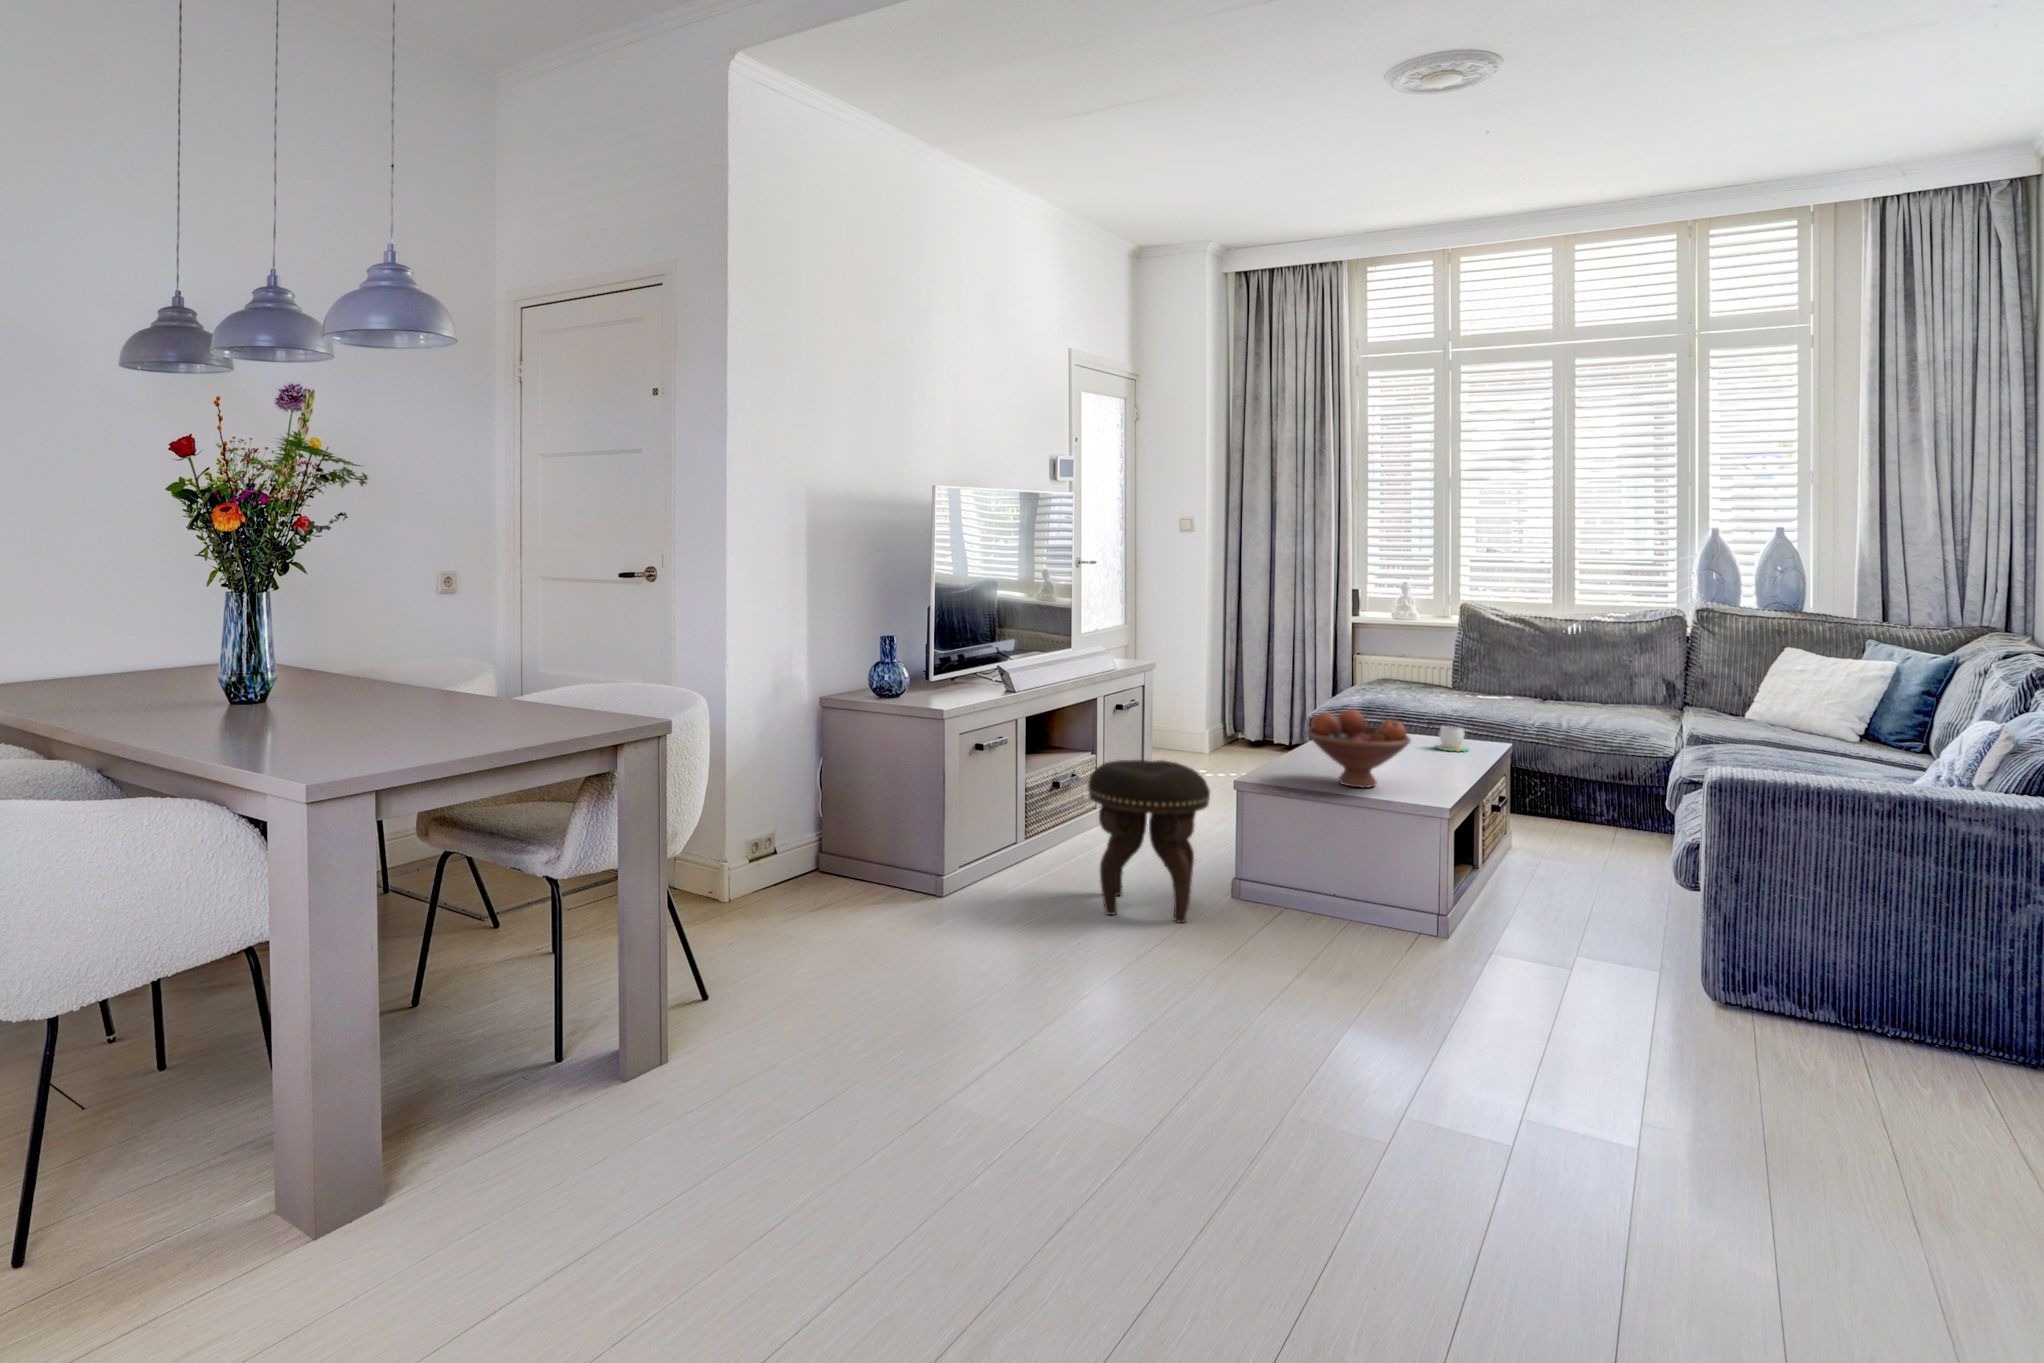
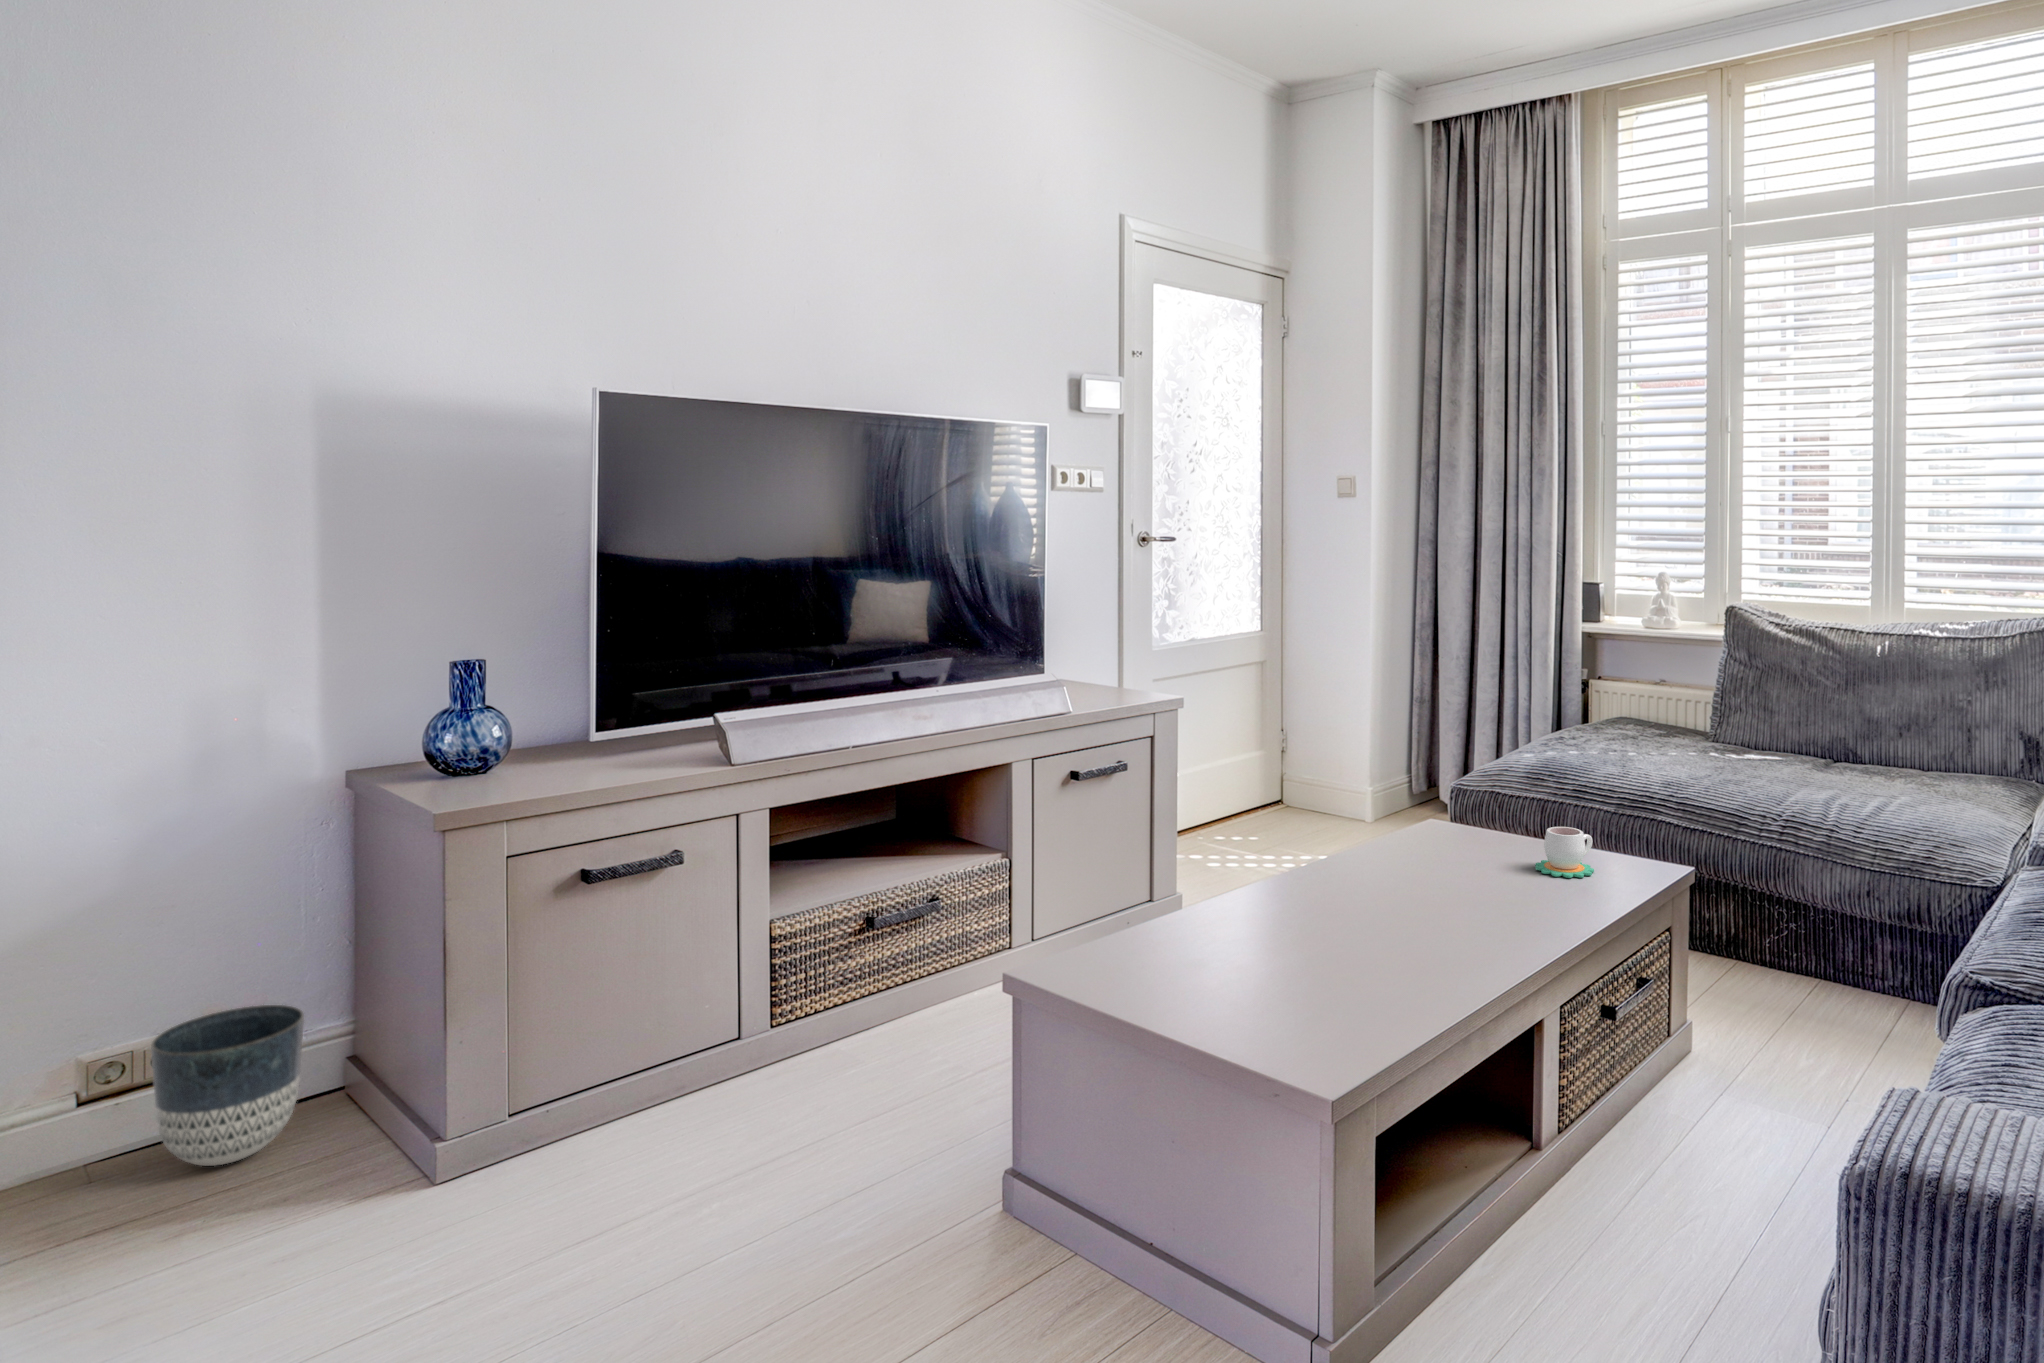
fruit bowl: present [1307,710,1411,788] -> none [1156,810,1354,982]
footstool: present [1088,760,1210,923] -> none [683,902,941,1277]
planter: none [790,822,850,897] -> present [151,1005,304,1166]

